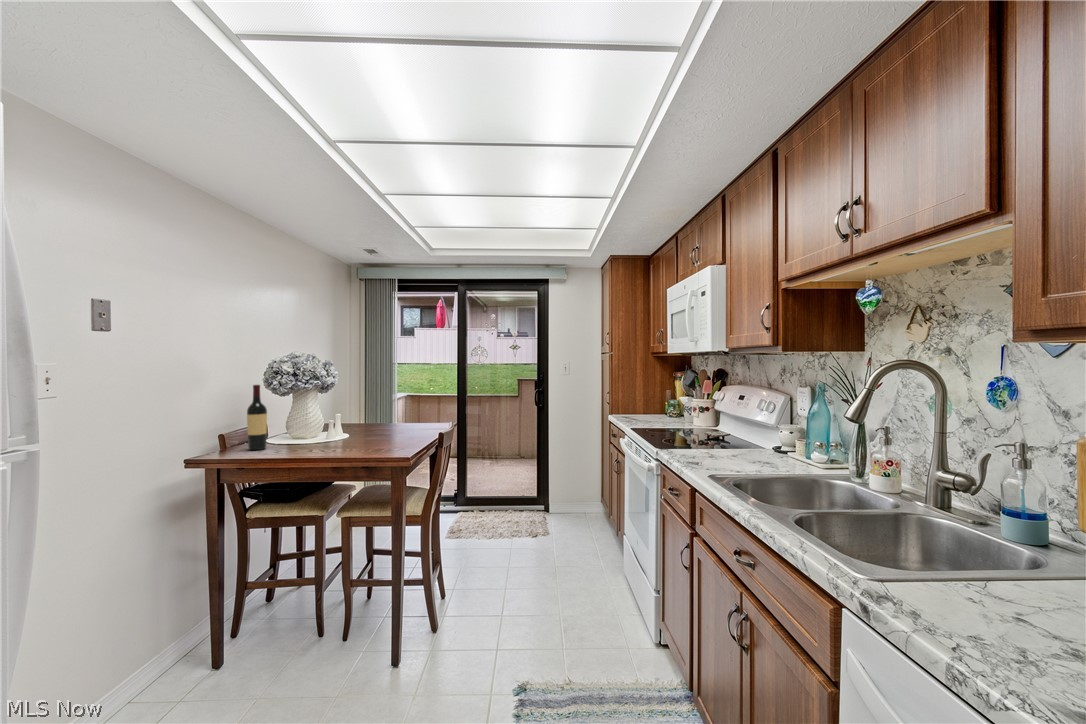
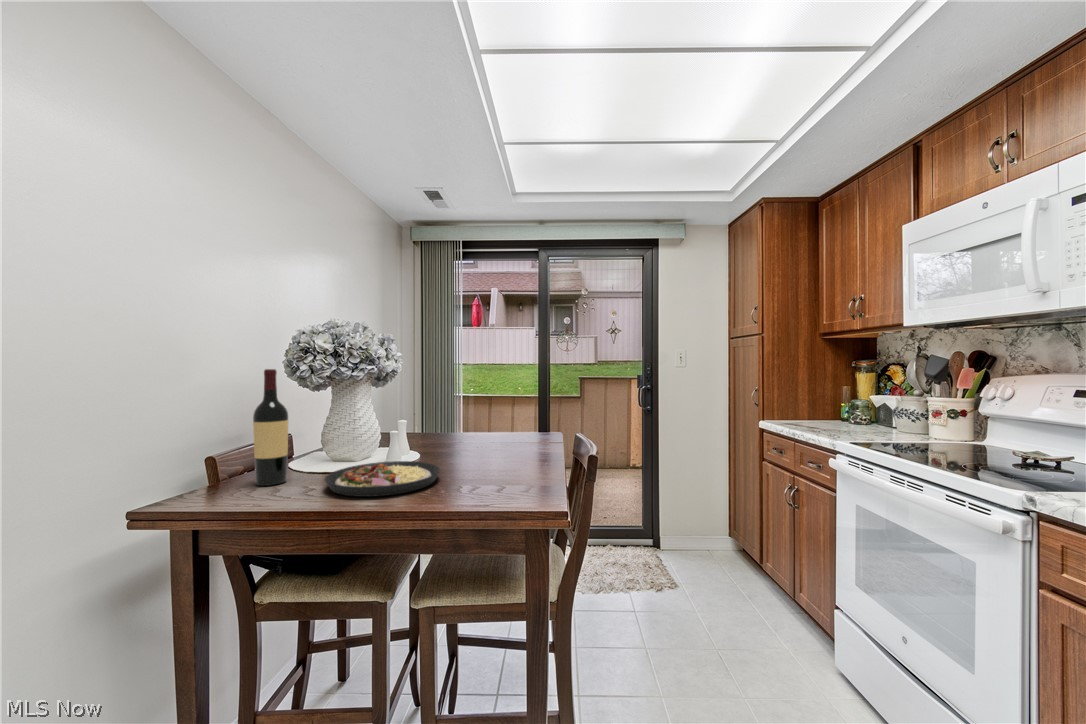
plate: none [289,438,355,454] -> present [325,461,440,497]

